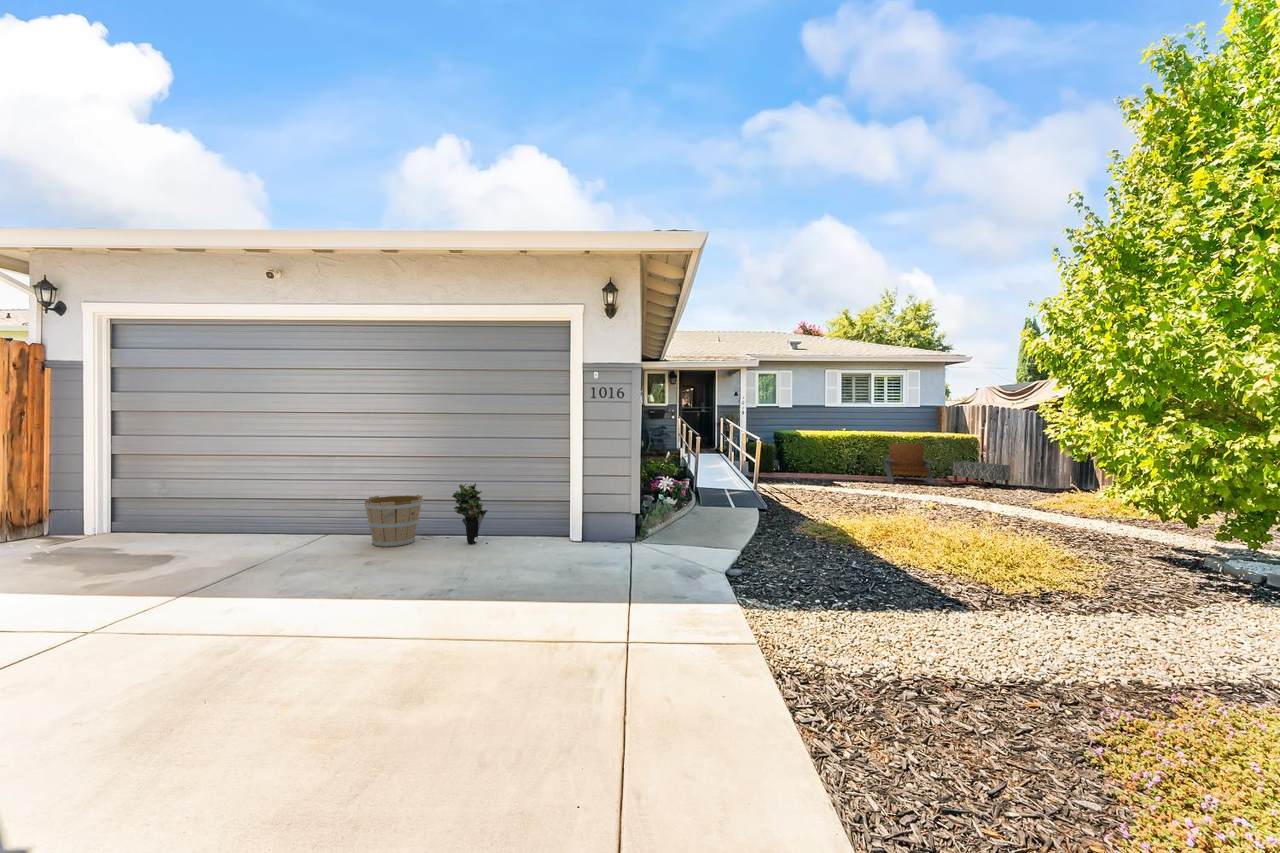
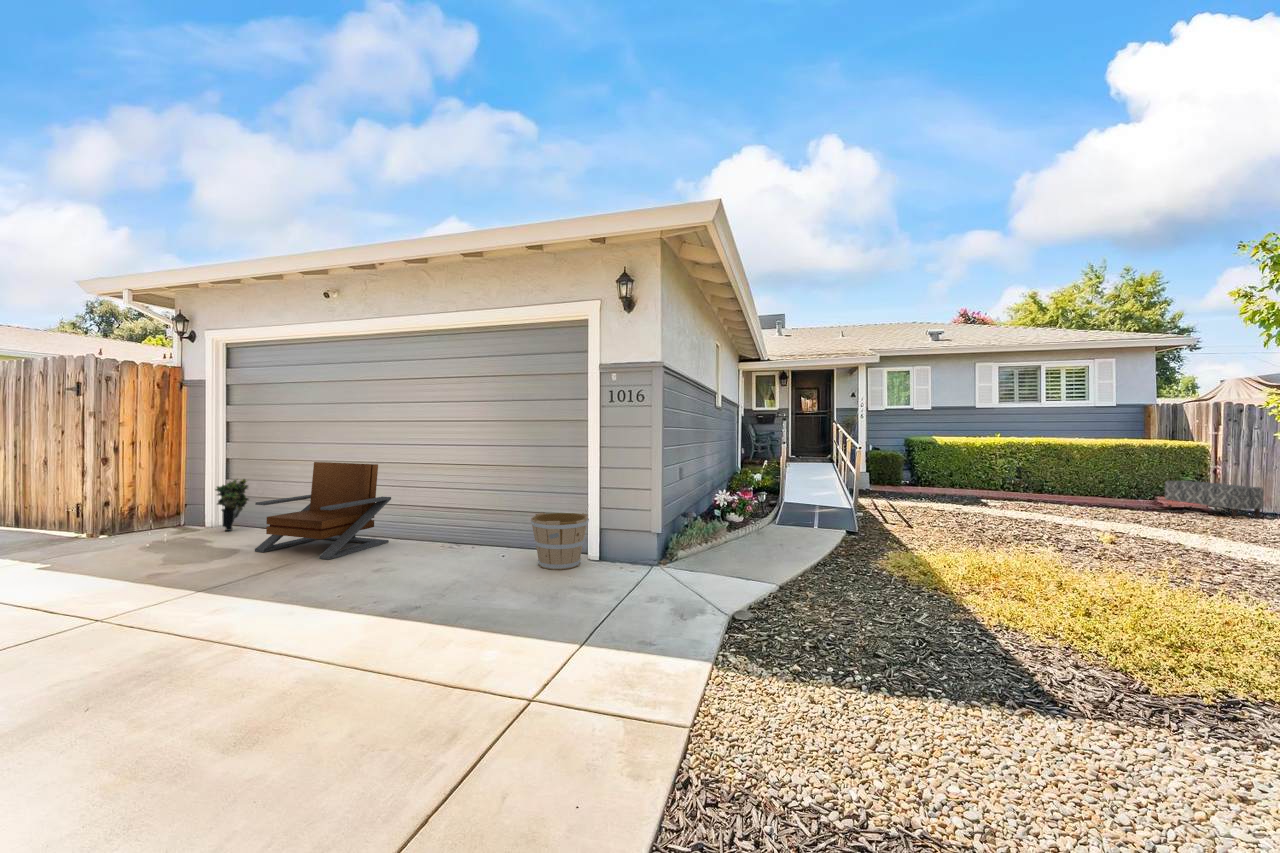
lounge chair: present [883,443,935,484] -> present [255,462,391,559]
potted plant: present [452,483,488,544] -> present [215,479,249,531]
wooden bucket: present [364,495,423,547] -> present [531,512,589,570]

